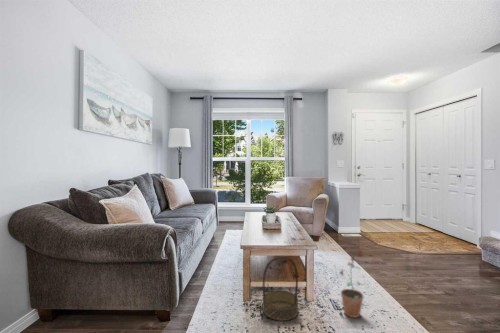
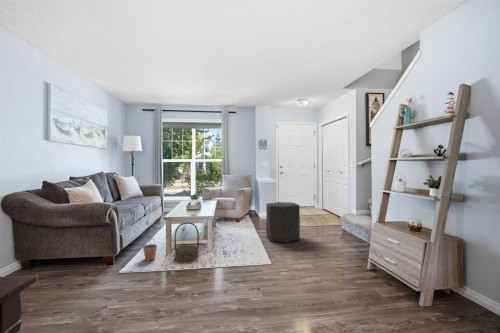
ottoman: none [375,219,433,285] -> present [266,202,300,243]
potted plant: present [340,250,363,318] -> present [142,219,159,260]

